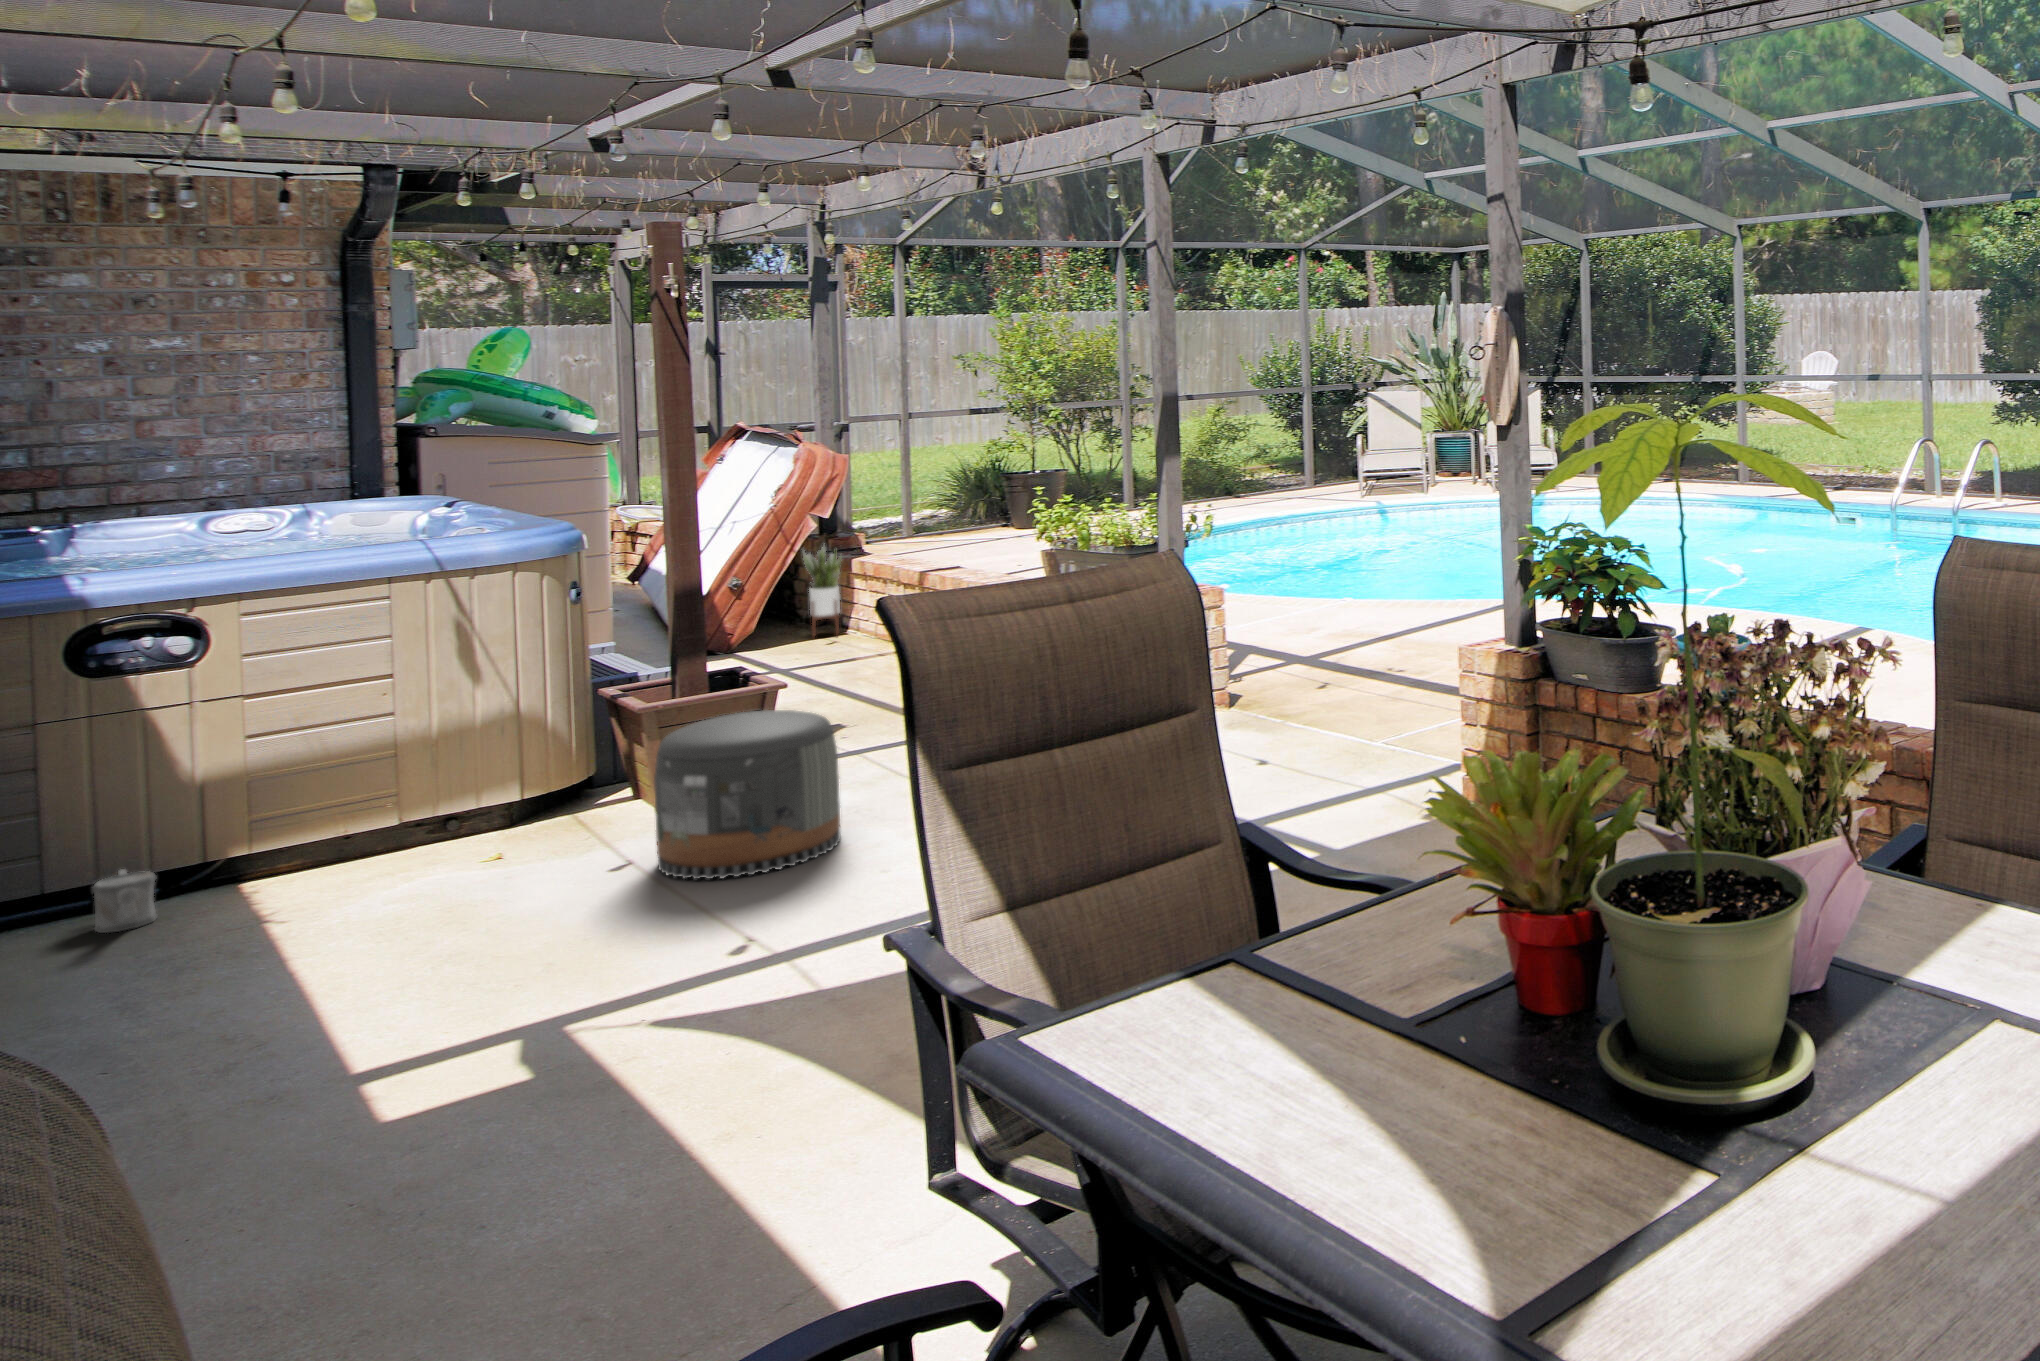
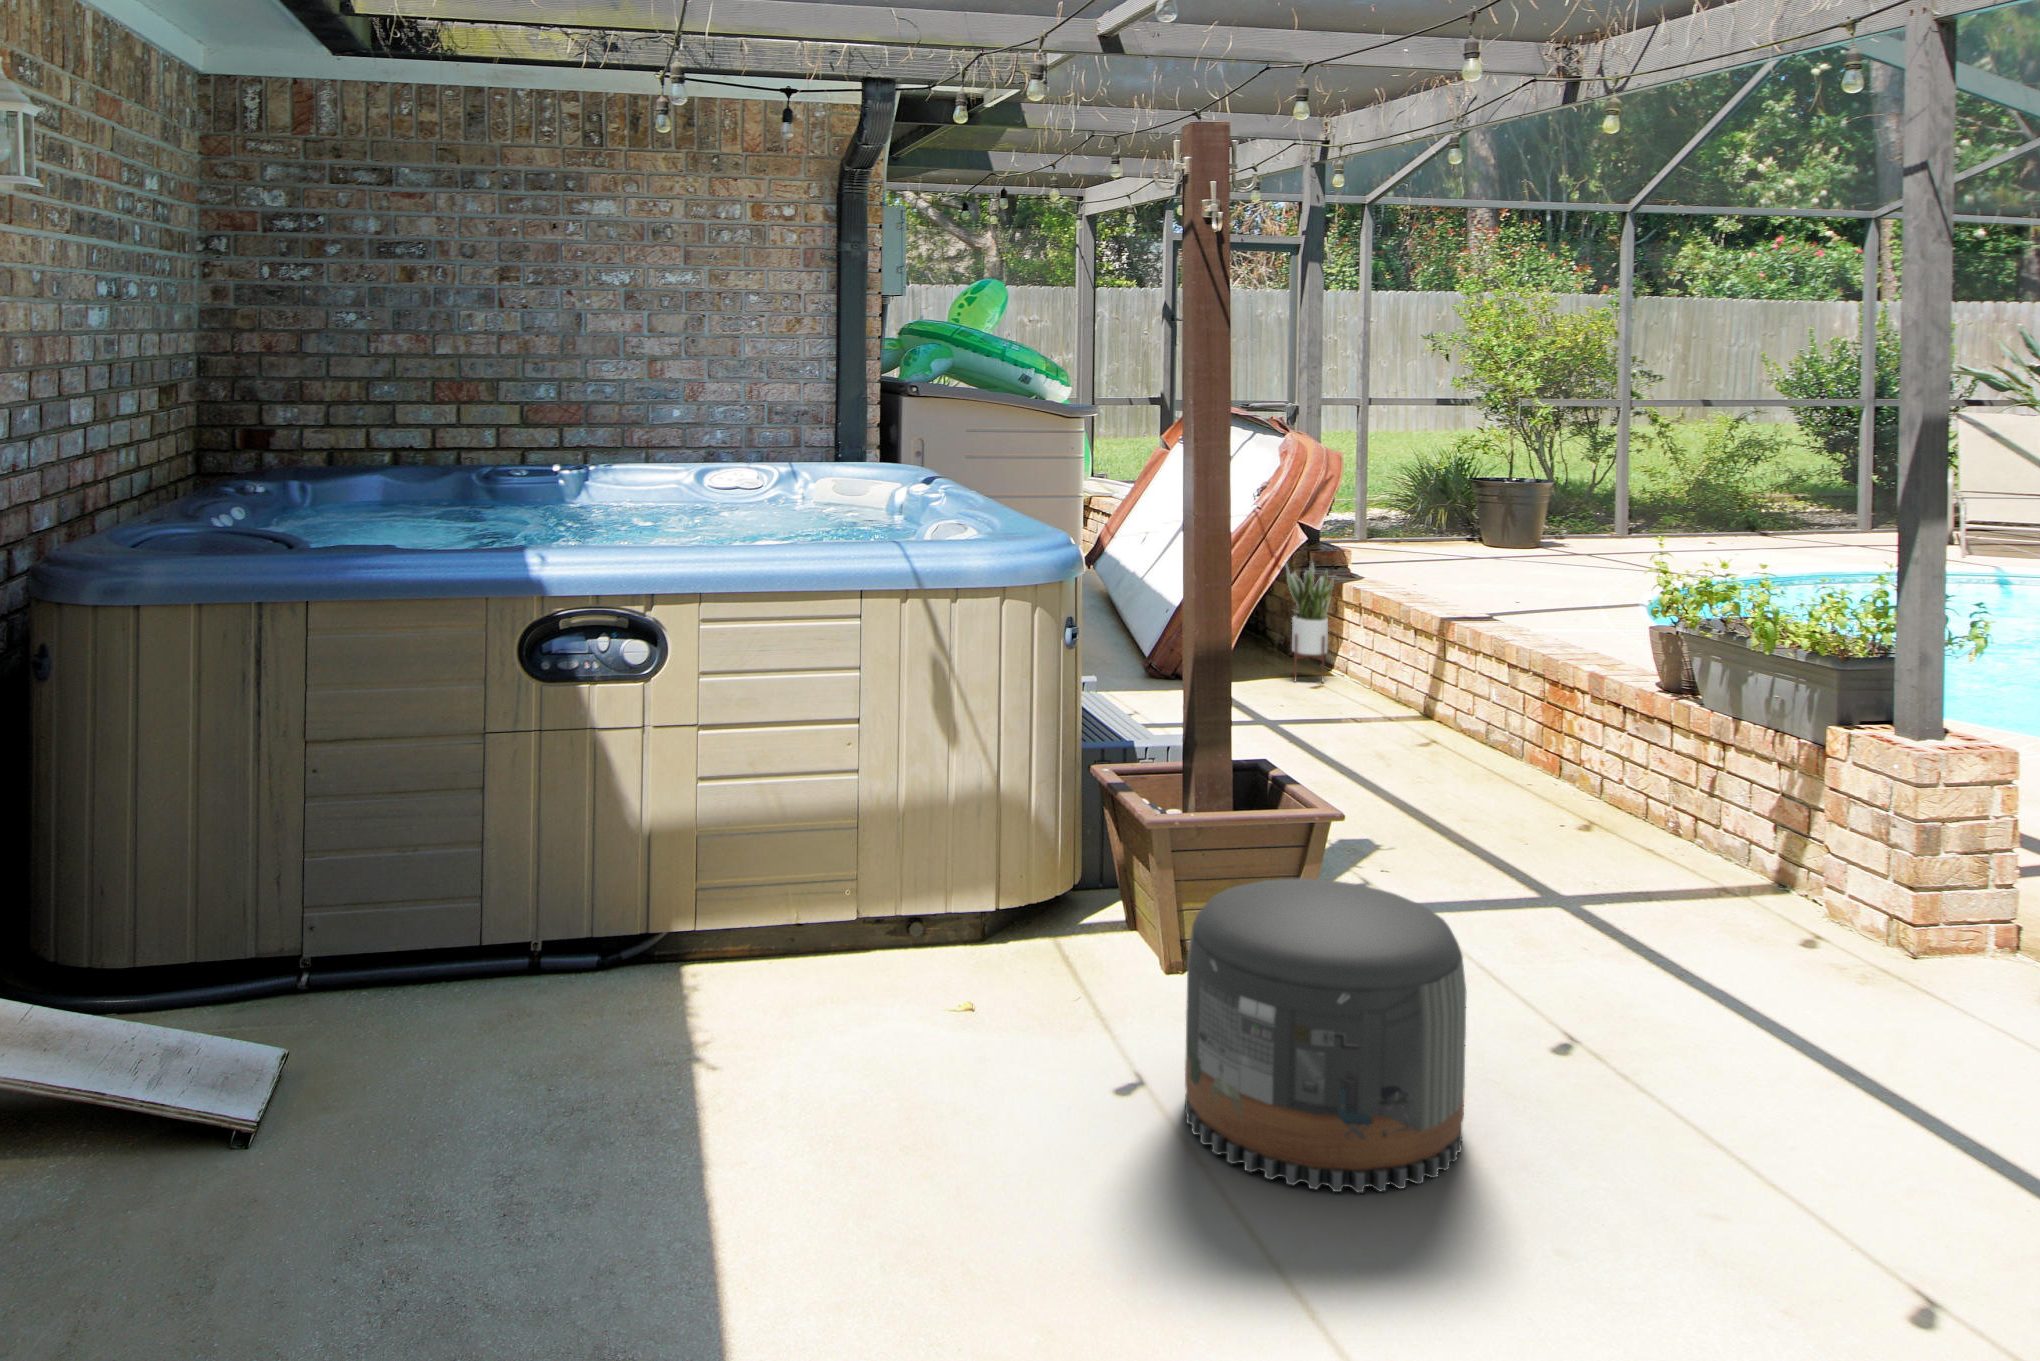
watering can: present [93,869,158,933] -> none [529,930,594,1023]

